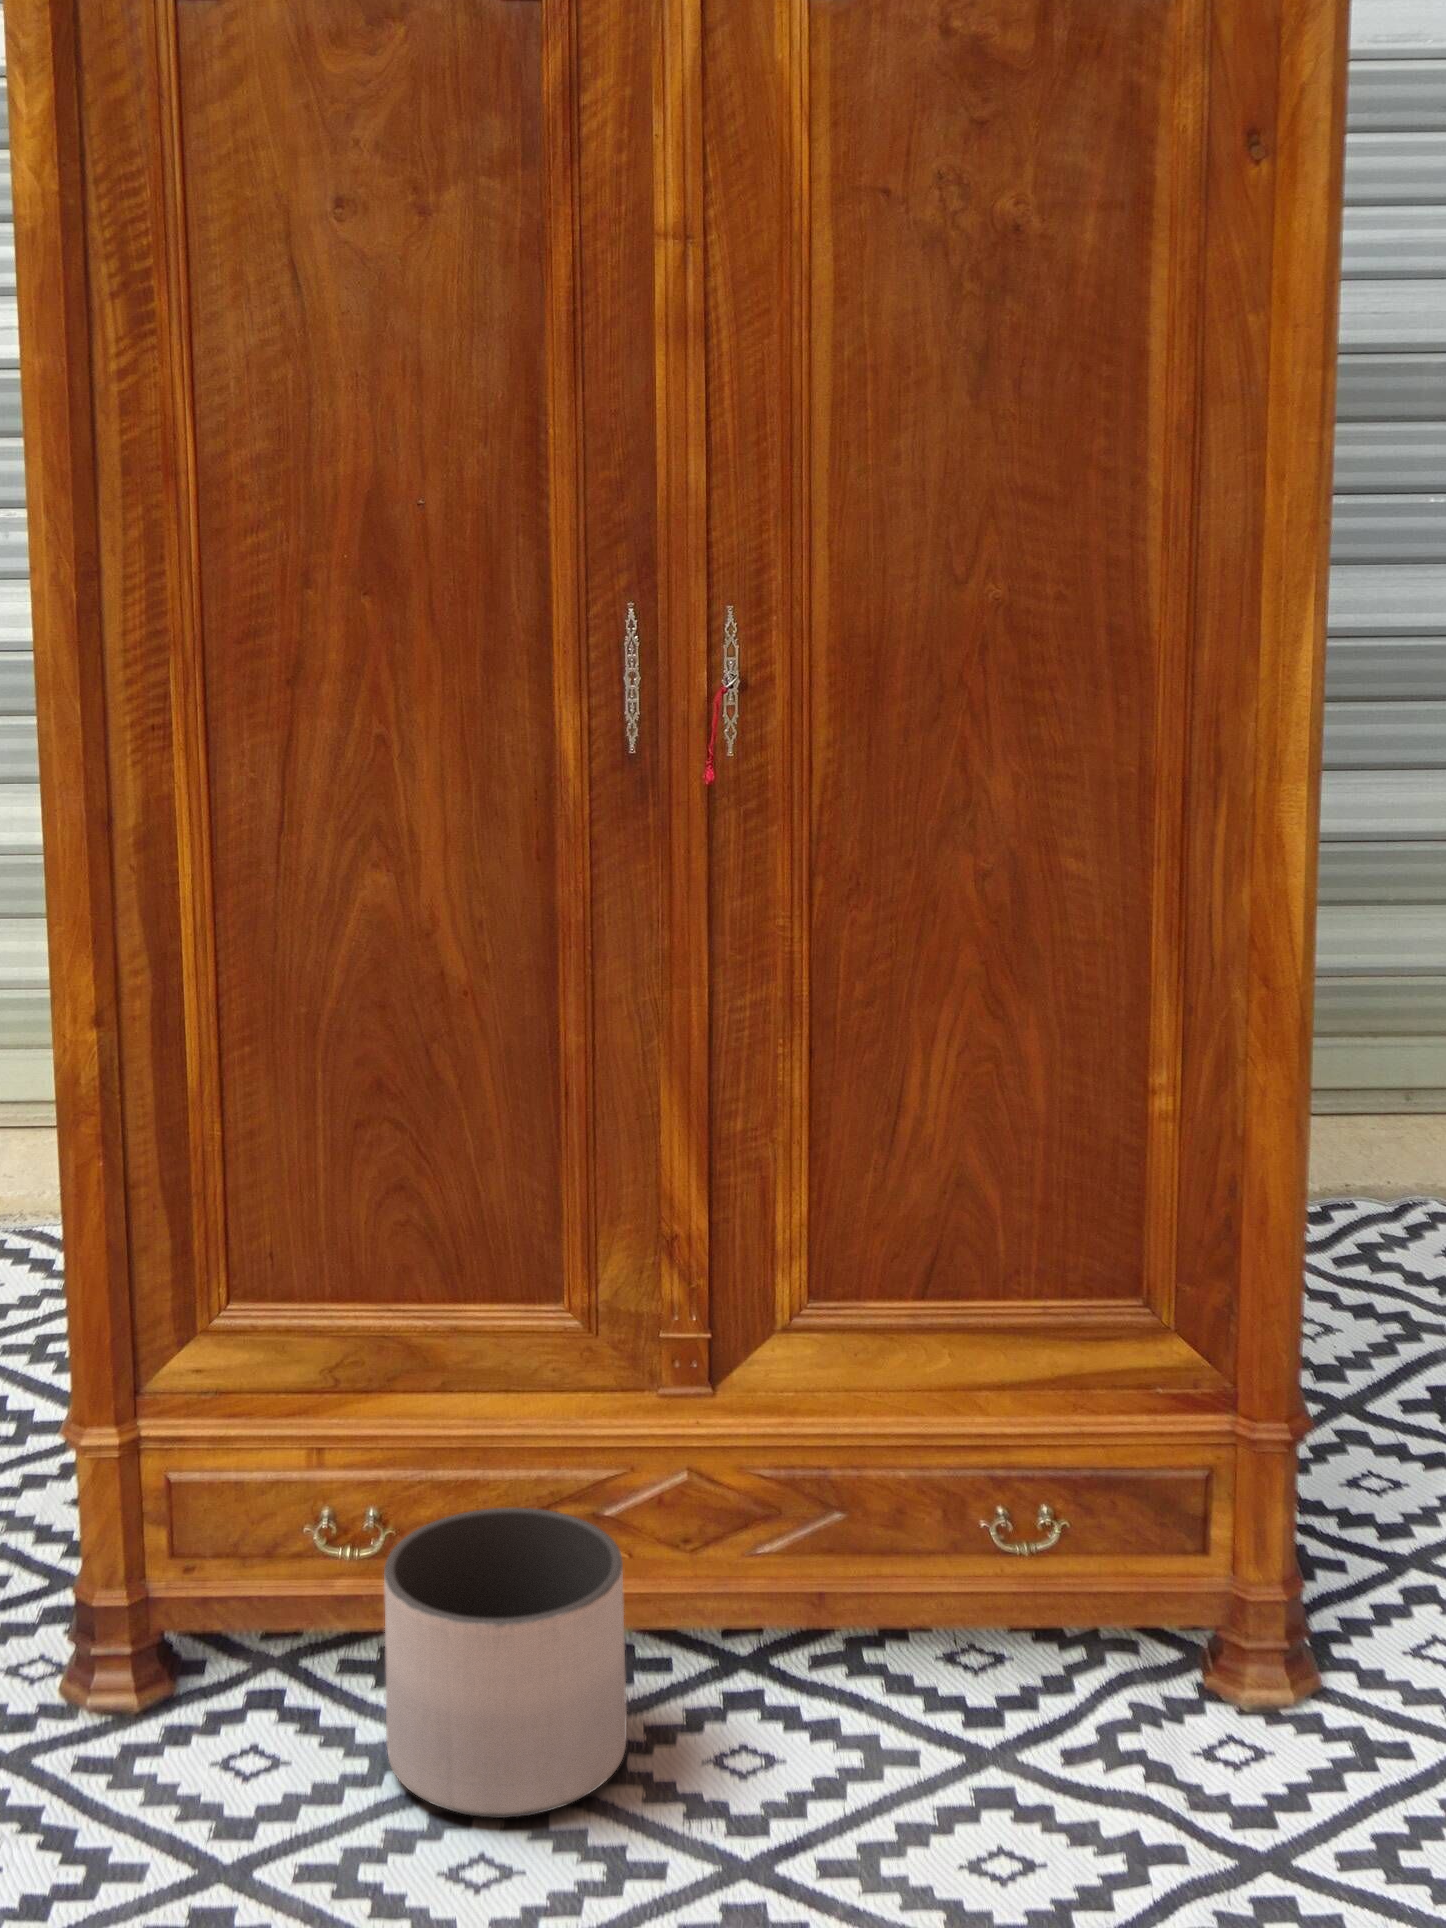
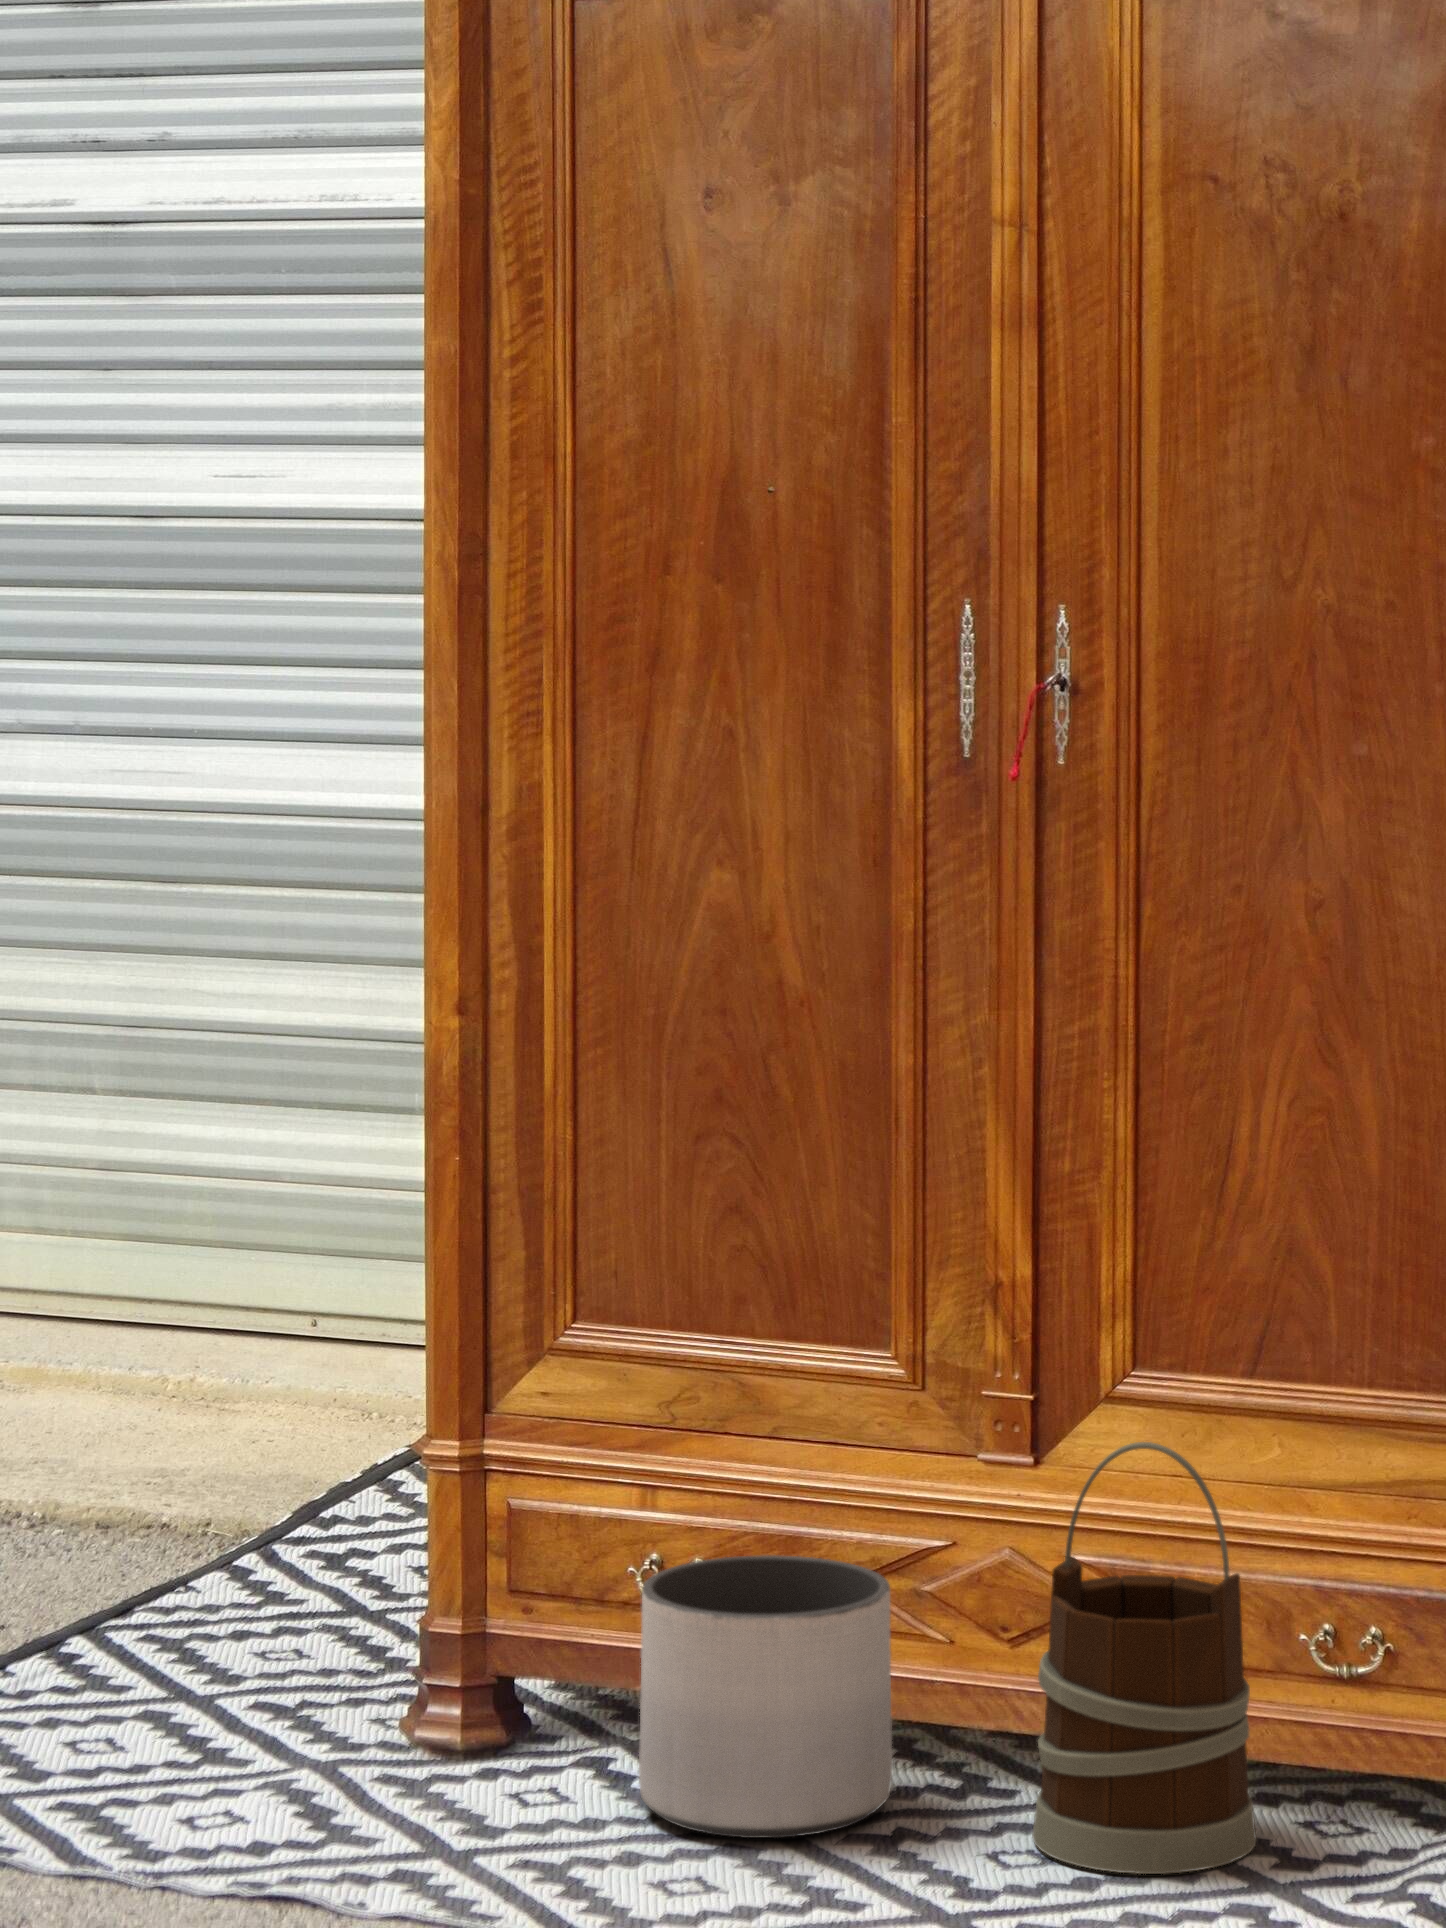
wooden bucket: none [771,1390,977,1792] -> present [1032,1442,1256,1874]

